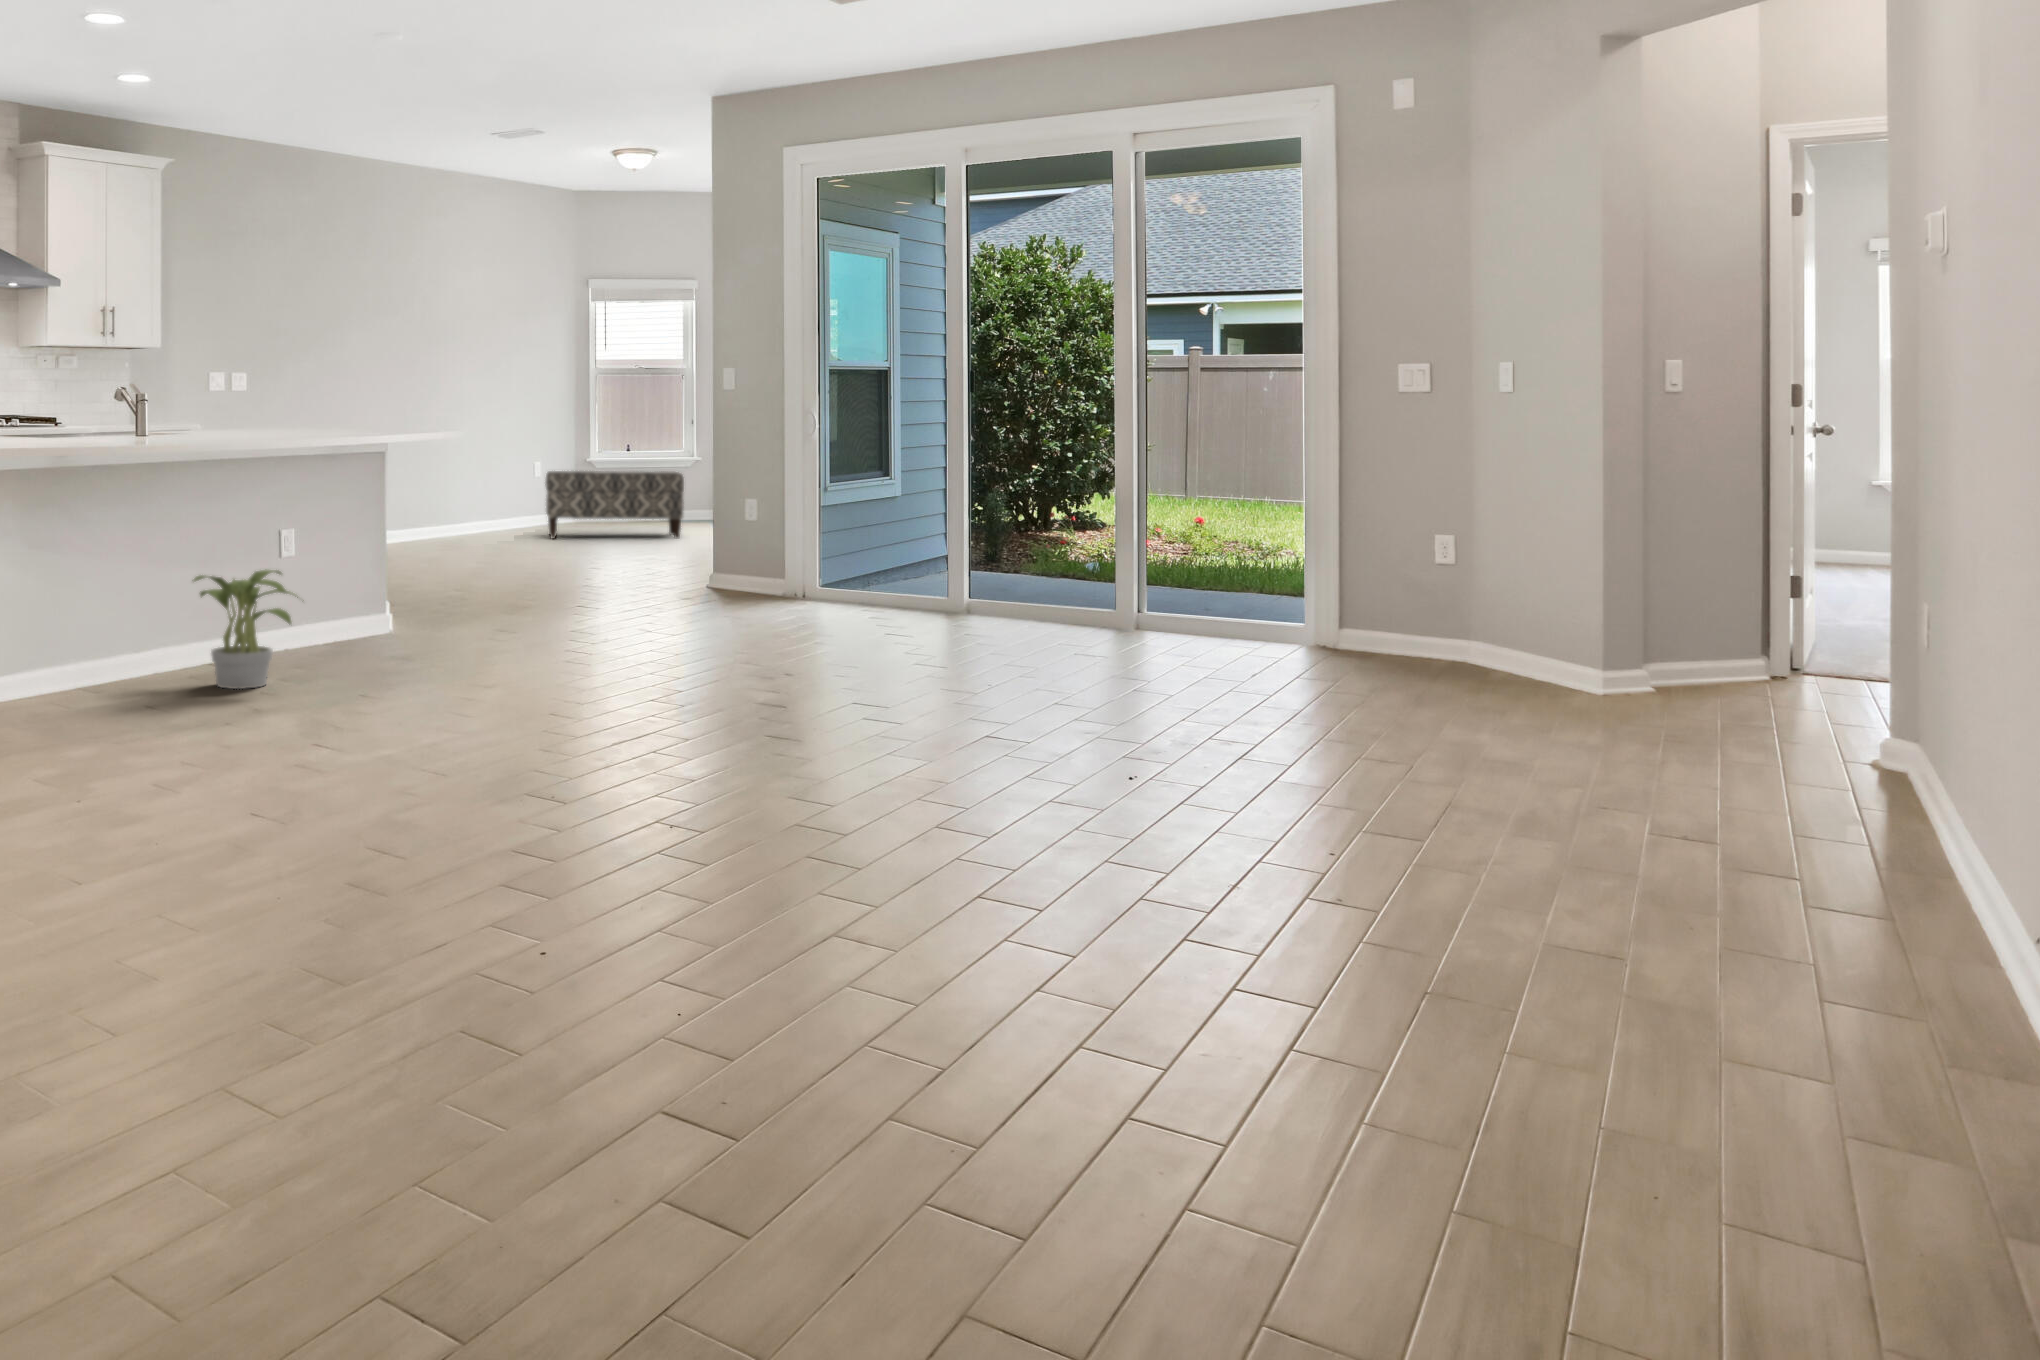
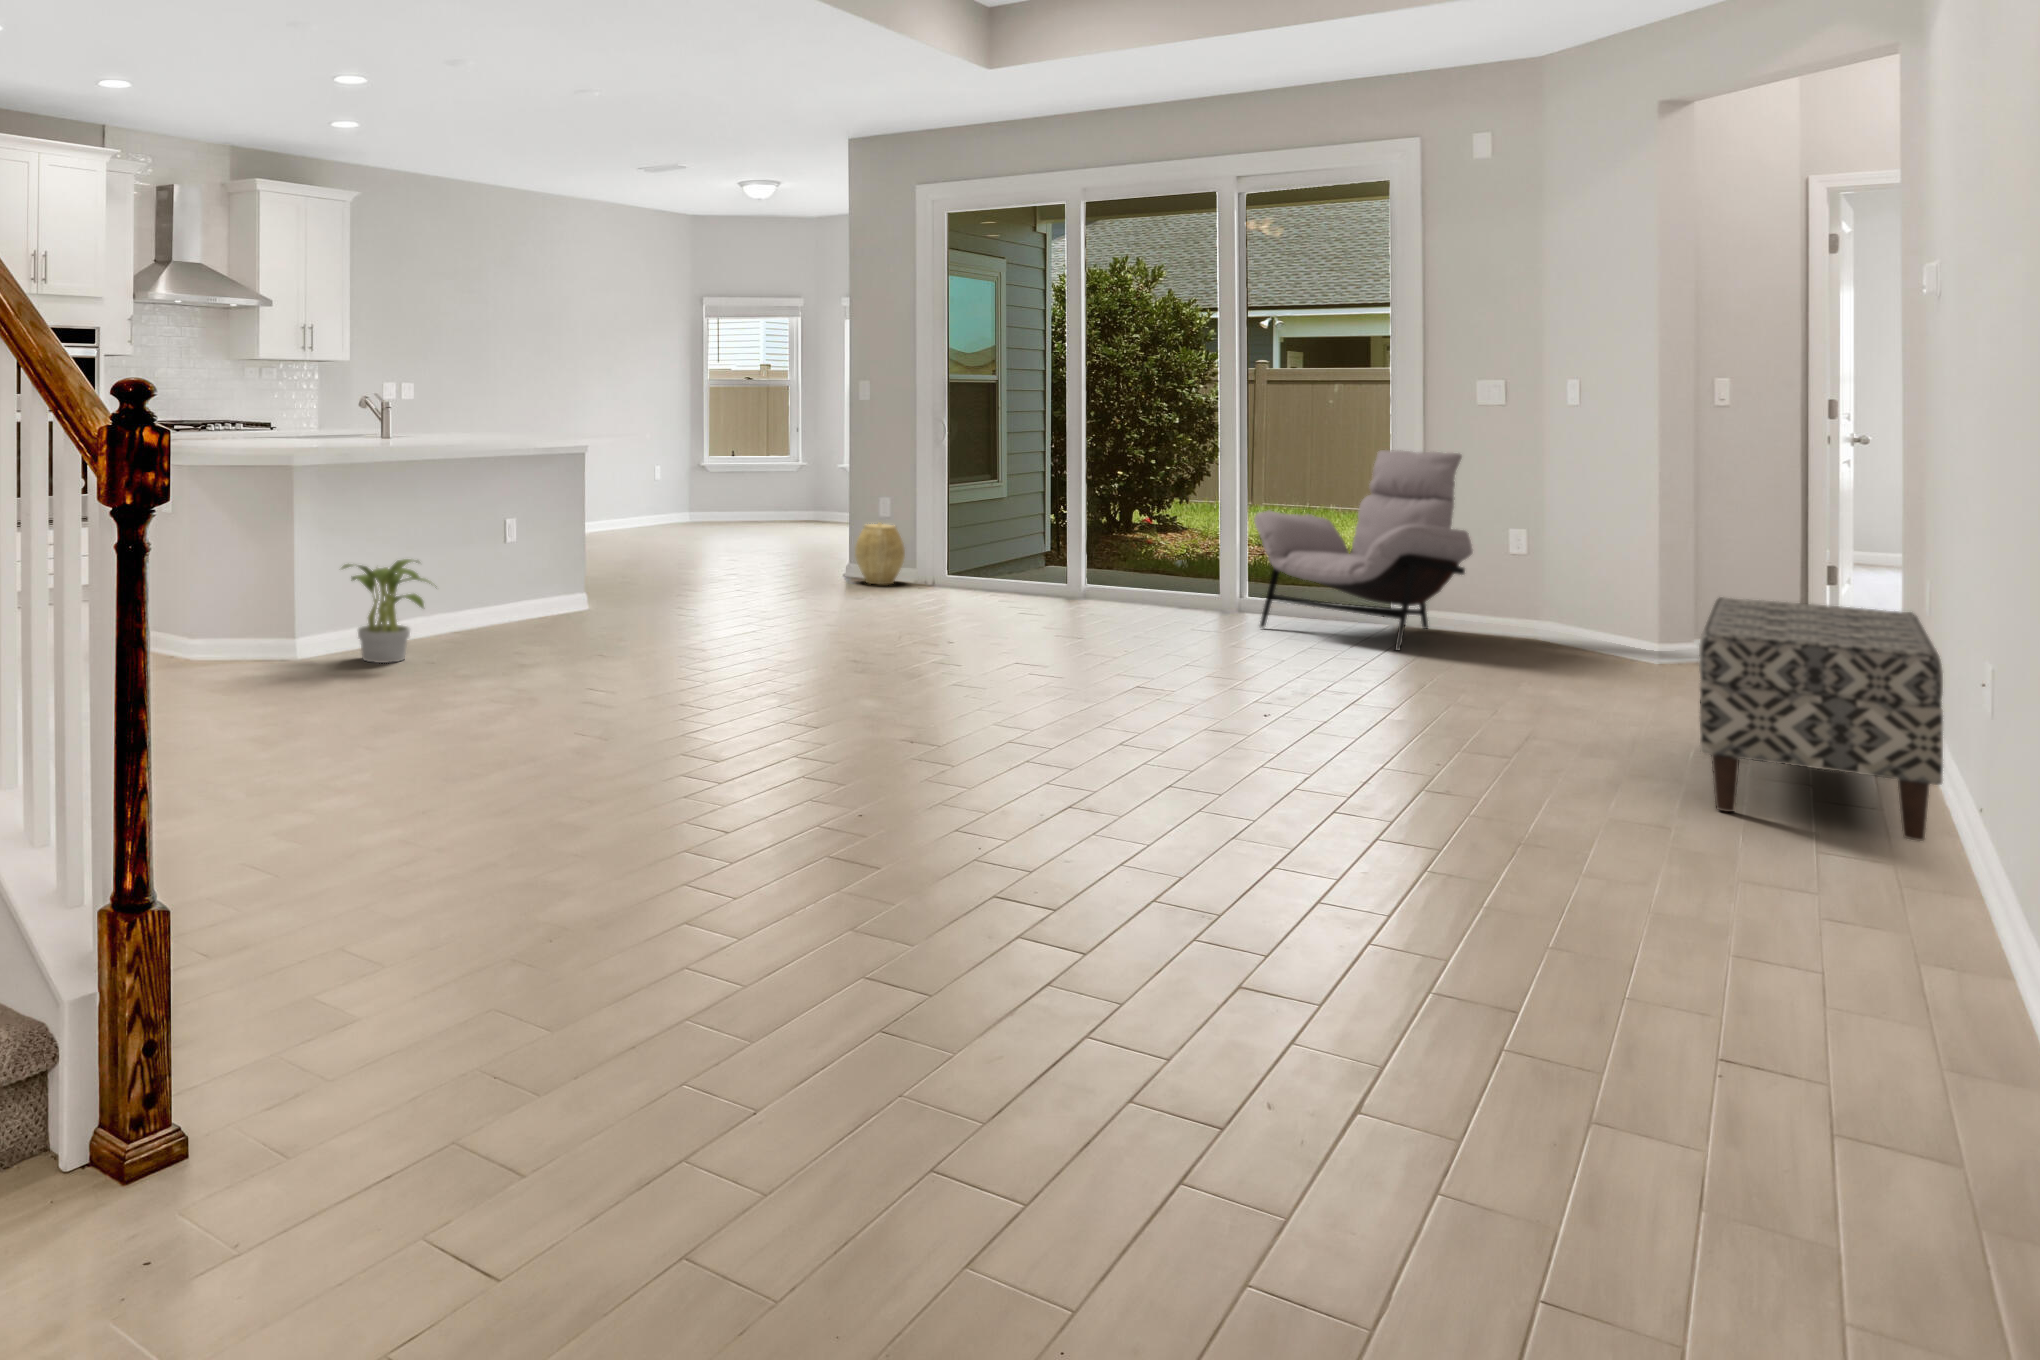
lounge chair: none [1175,438,1394,646] -> present [1254,450,1473,651]
bench: present [545,471,684,539] -> present [1699,597,1943,841]
woven basket: none [746,528,801,598] -> present [855,523,905,585]

